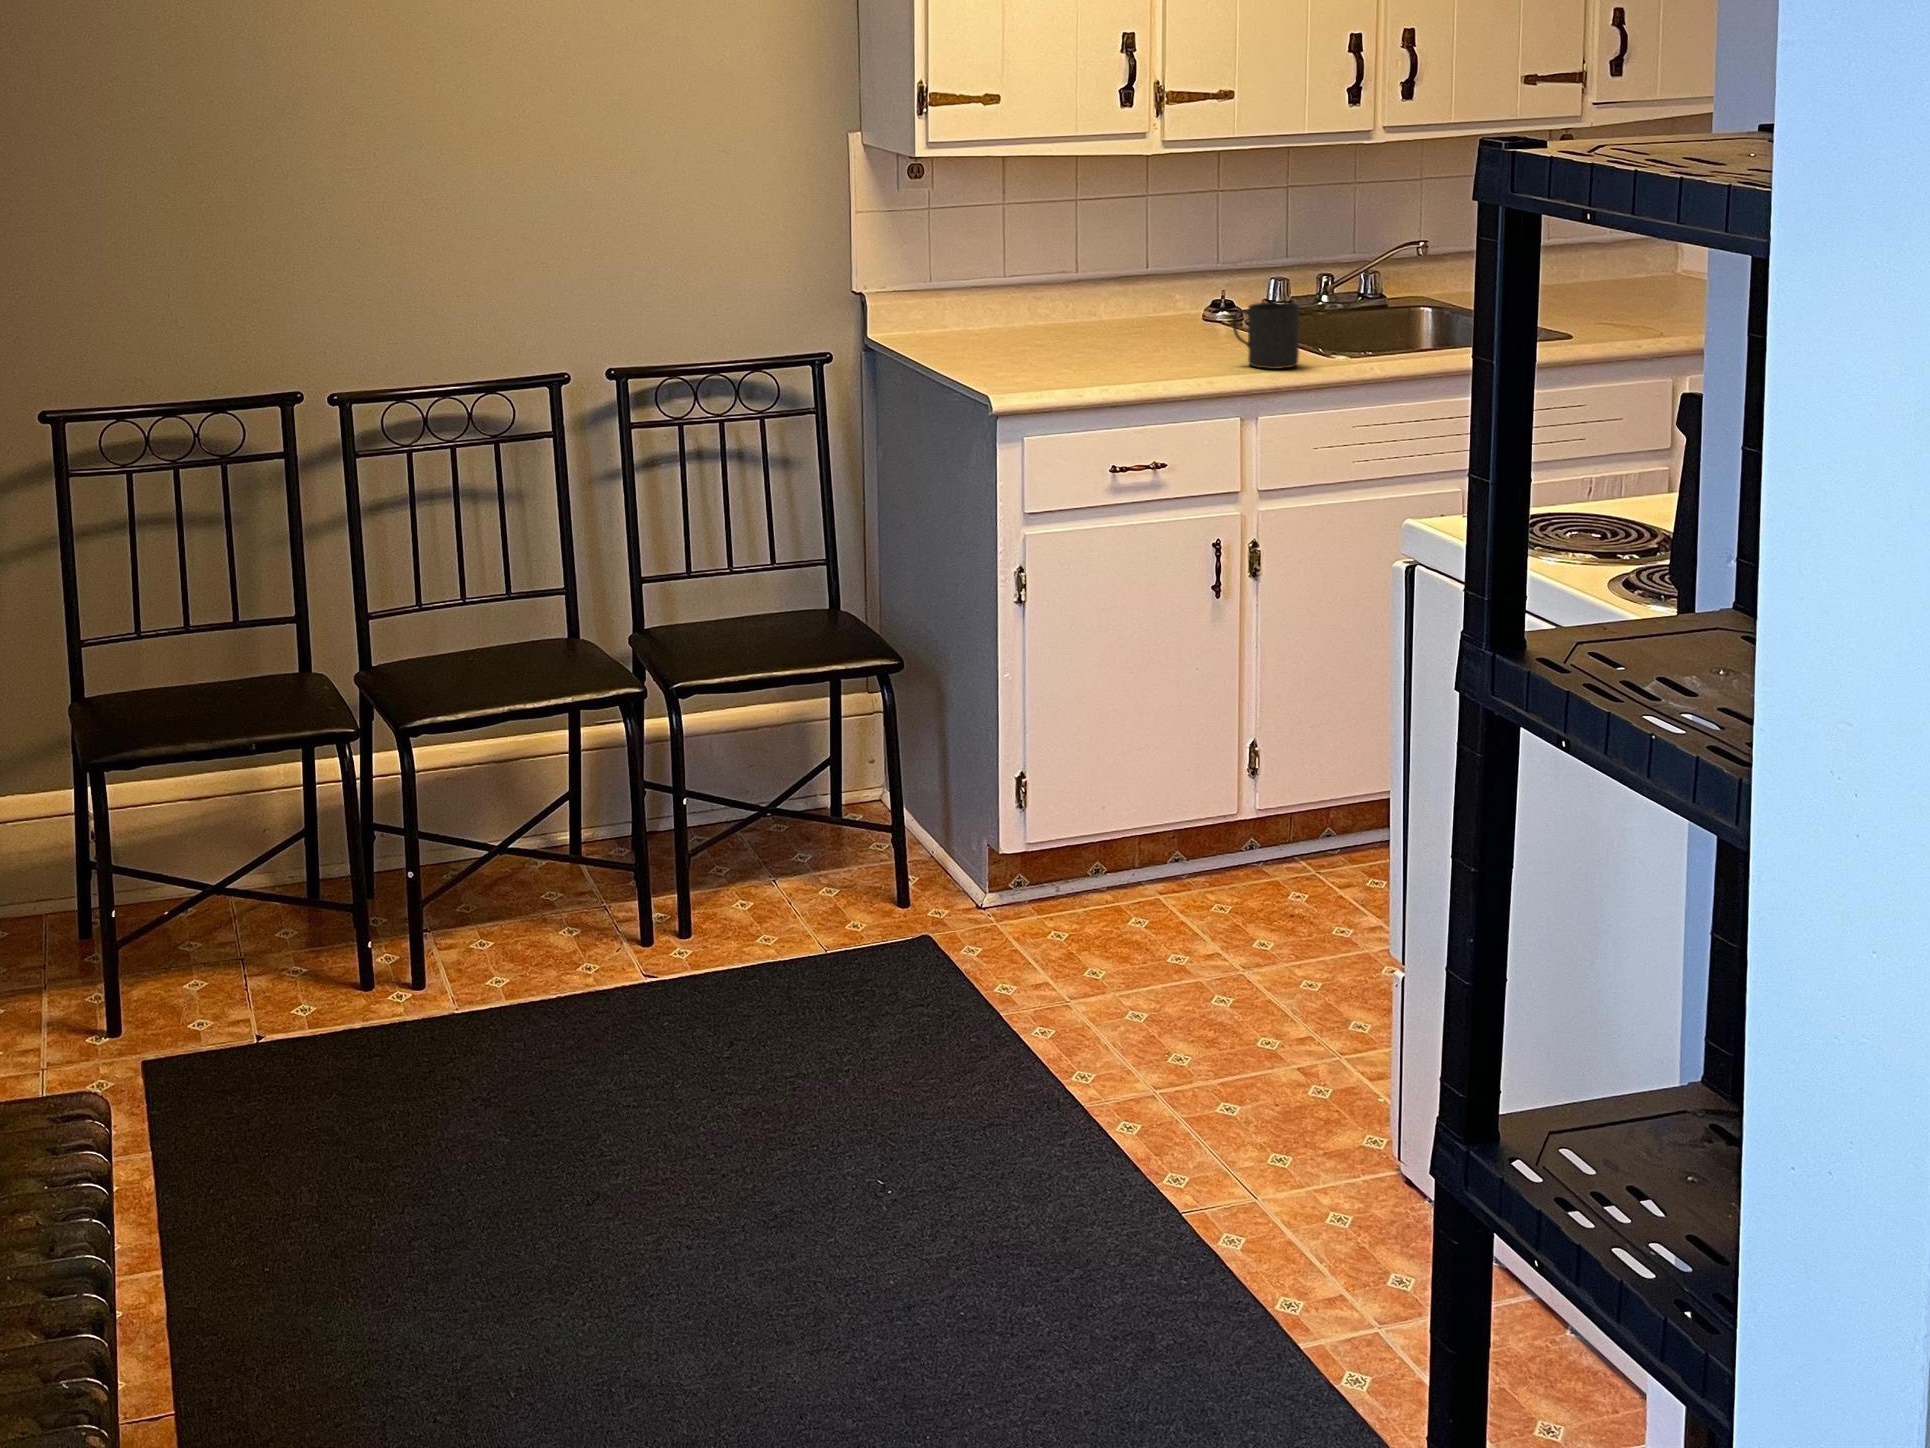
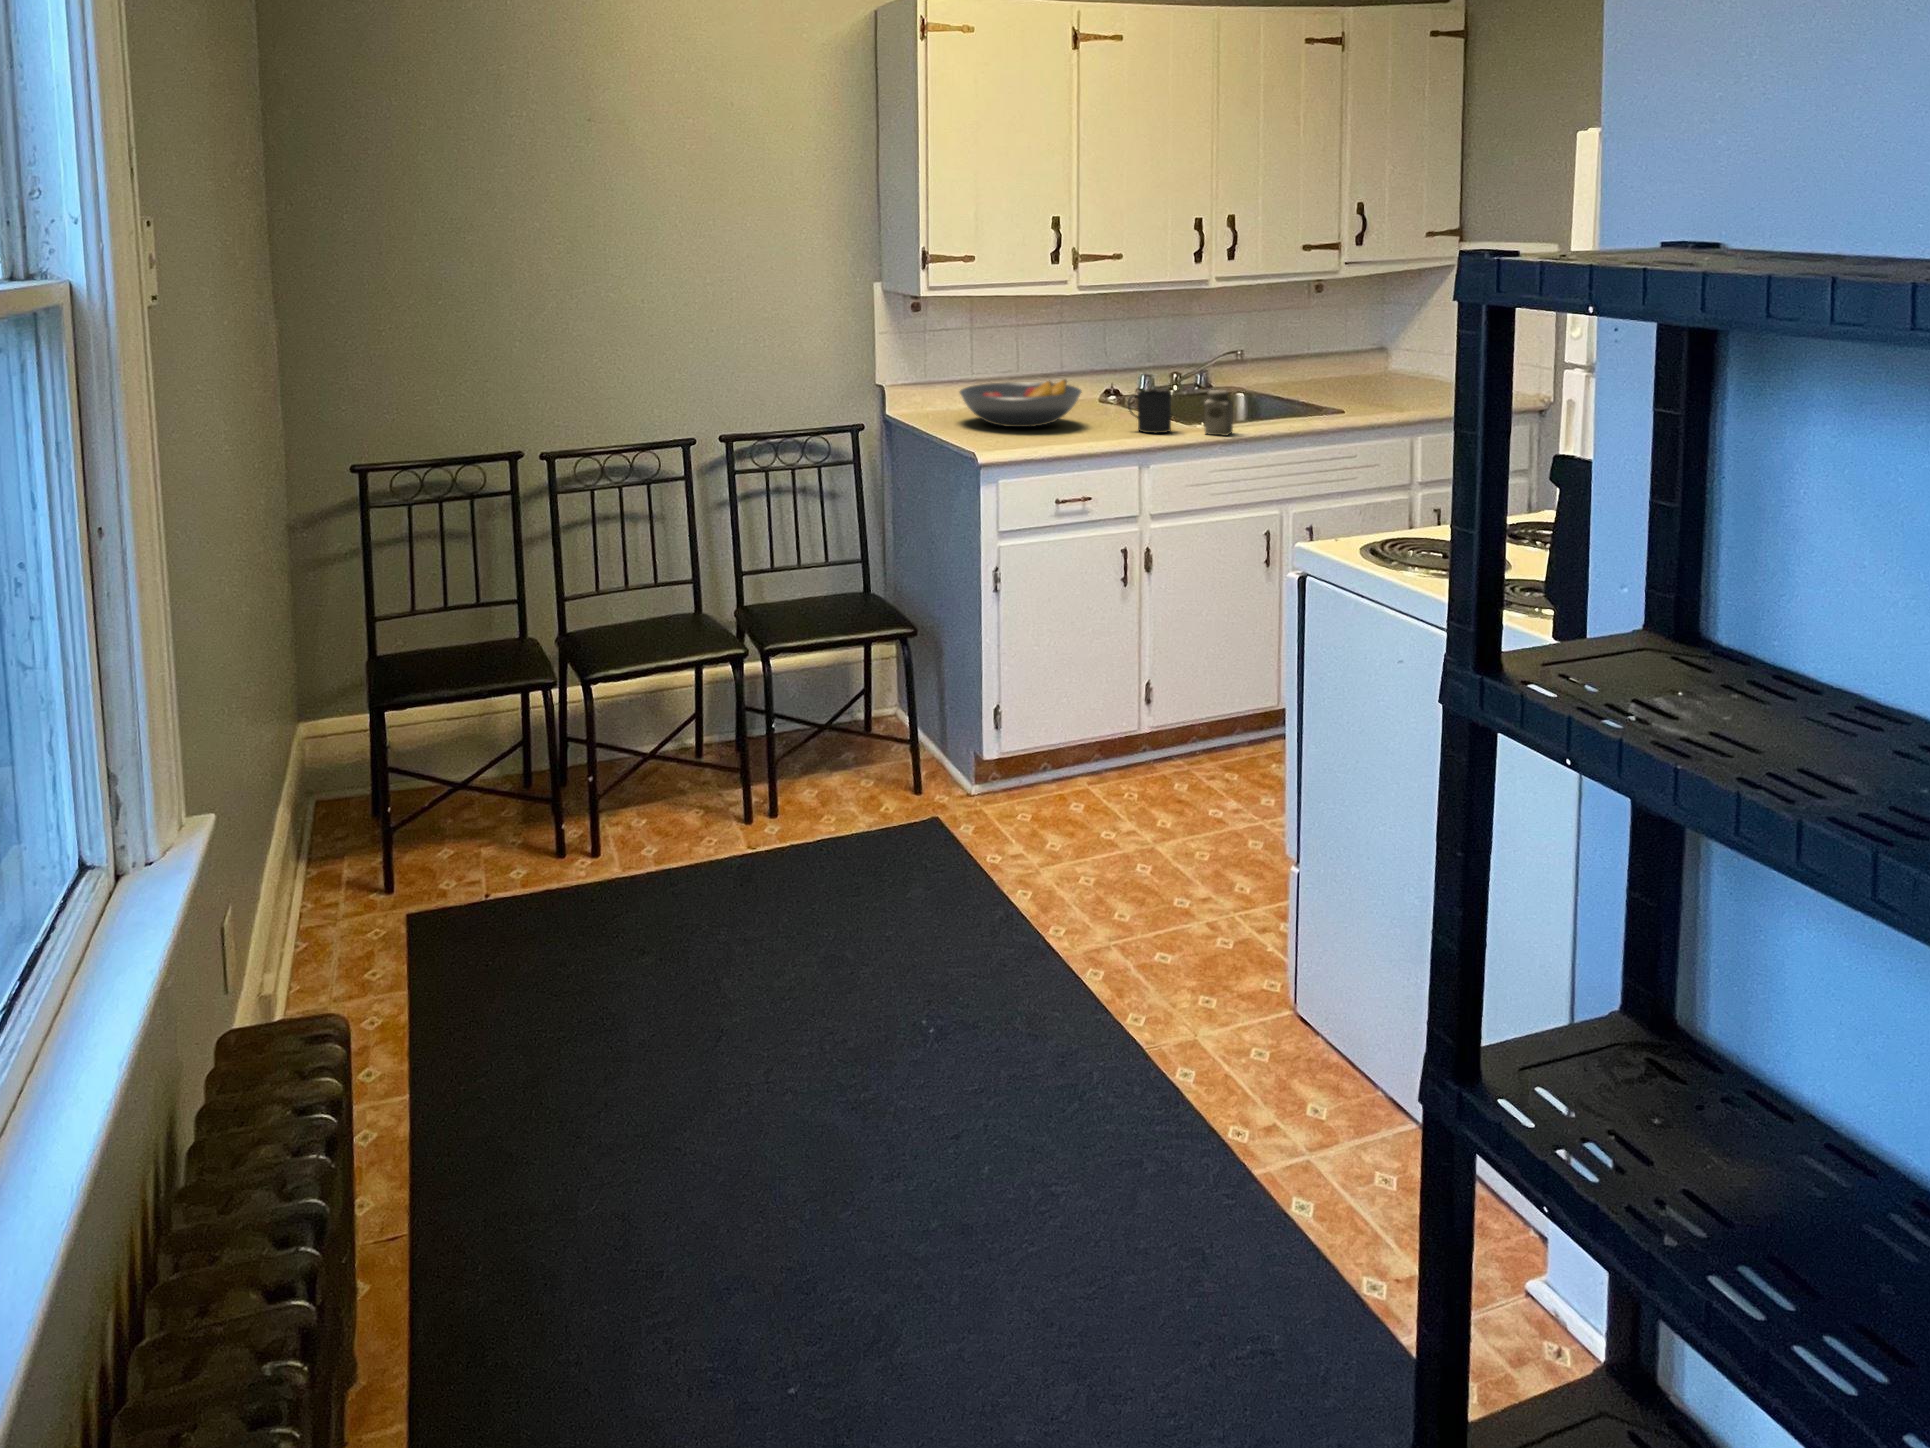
fruit bowl: none [976,284,1165,358] -> present [960,379,1081,427]
salt shaker: none [1348,303,1393,373] -> present [1204,390,1233,436]

